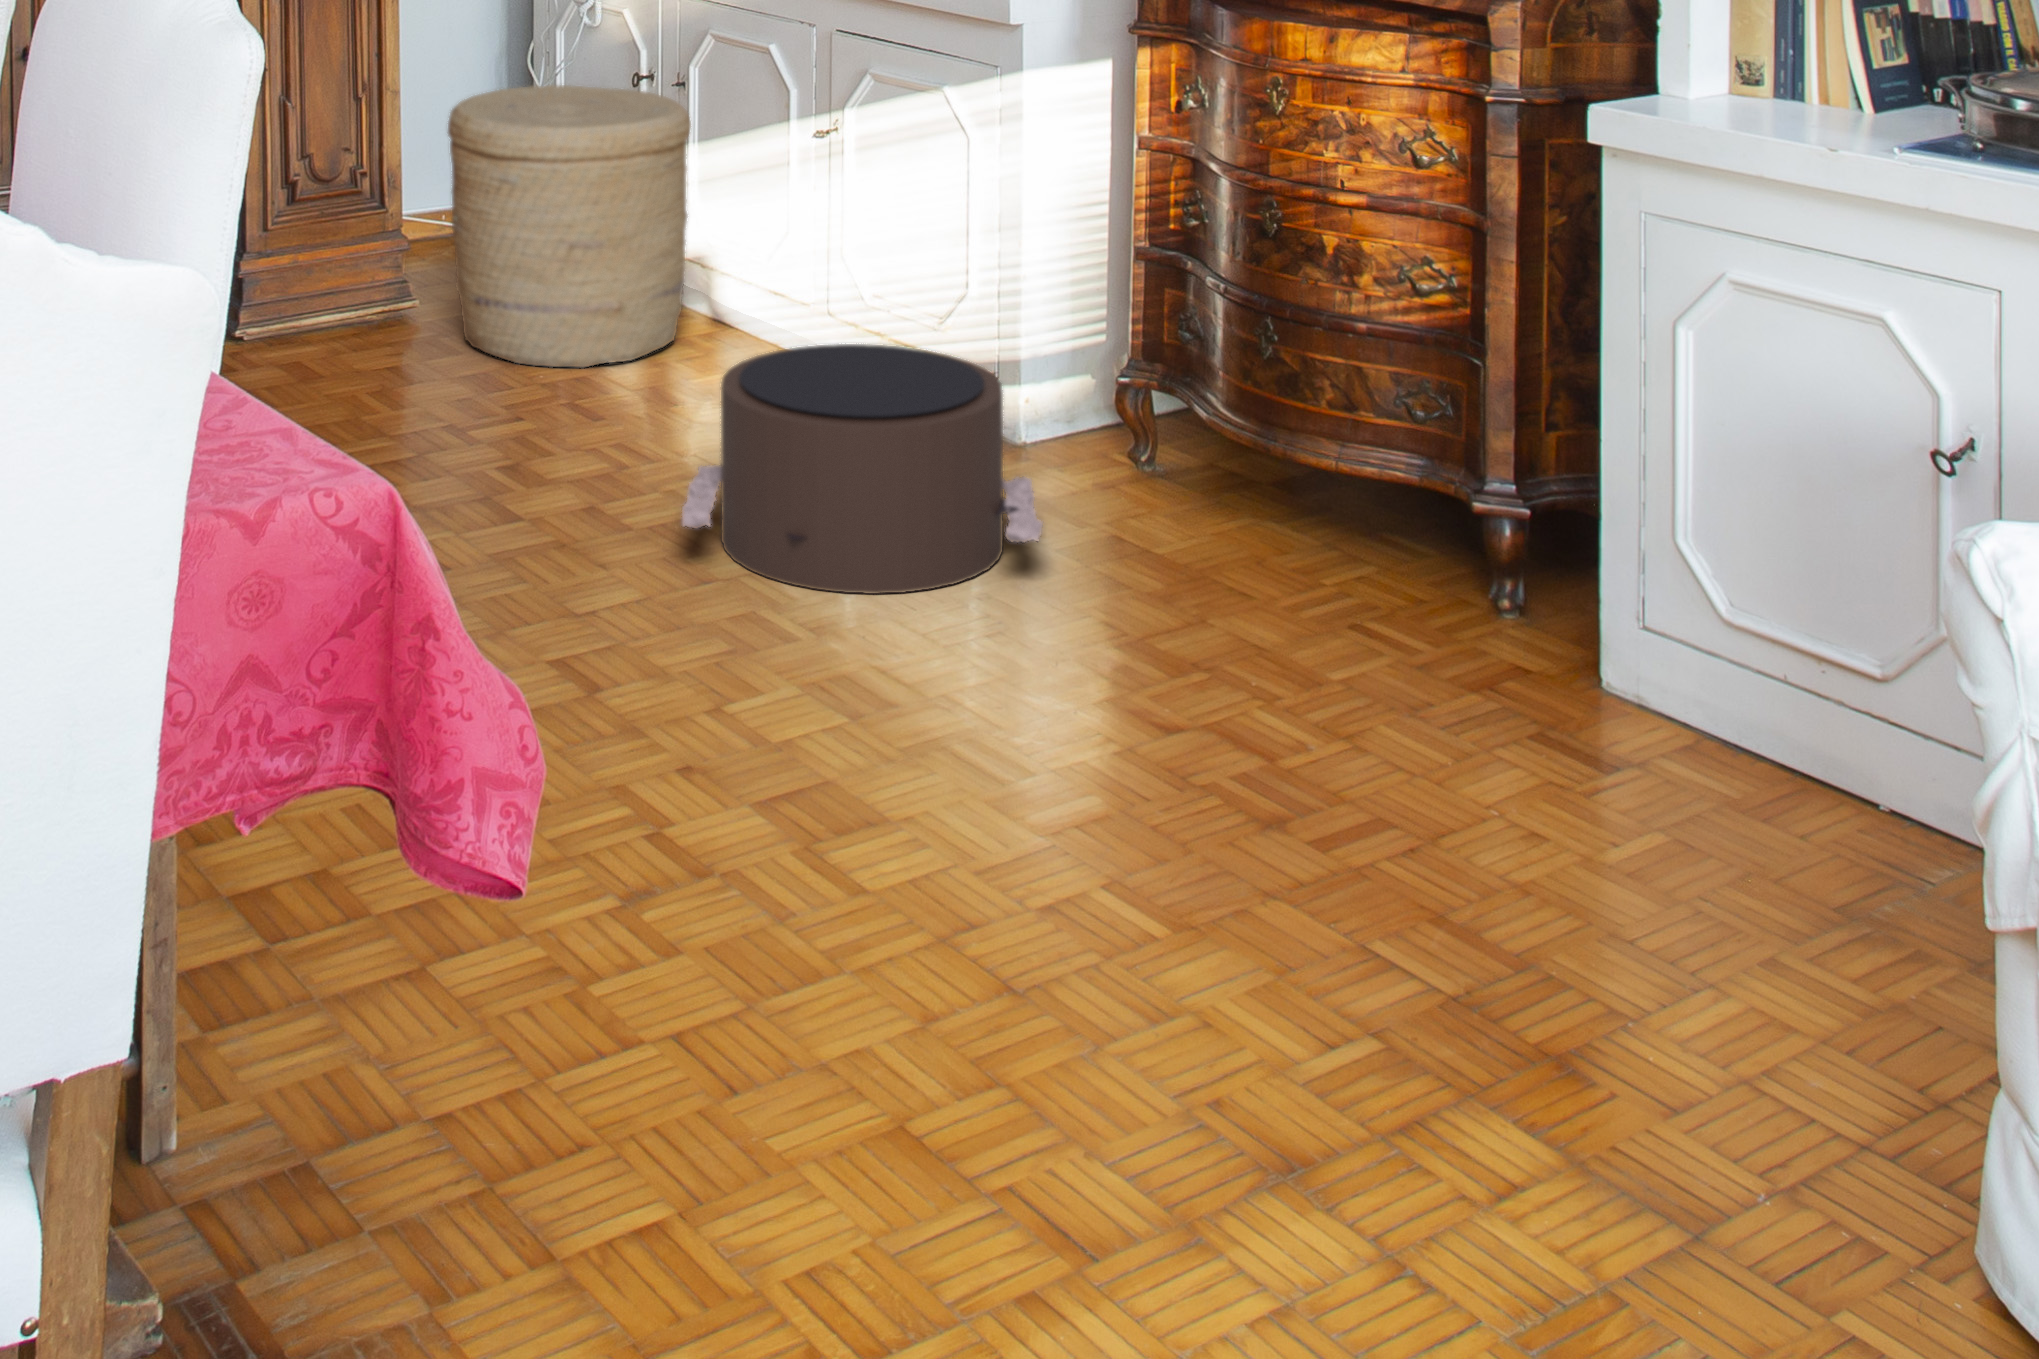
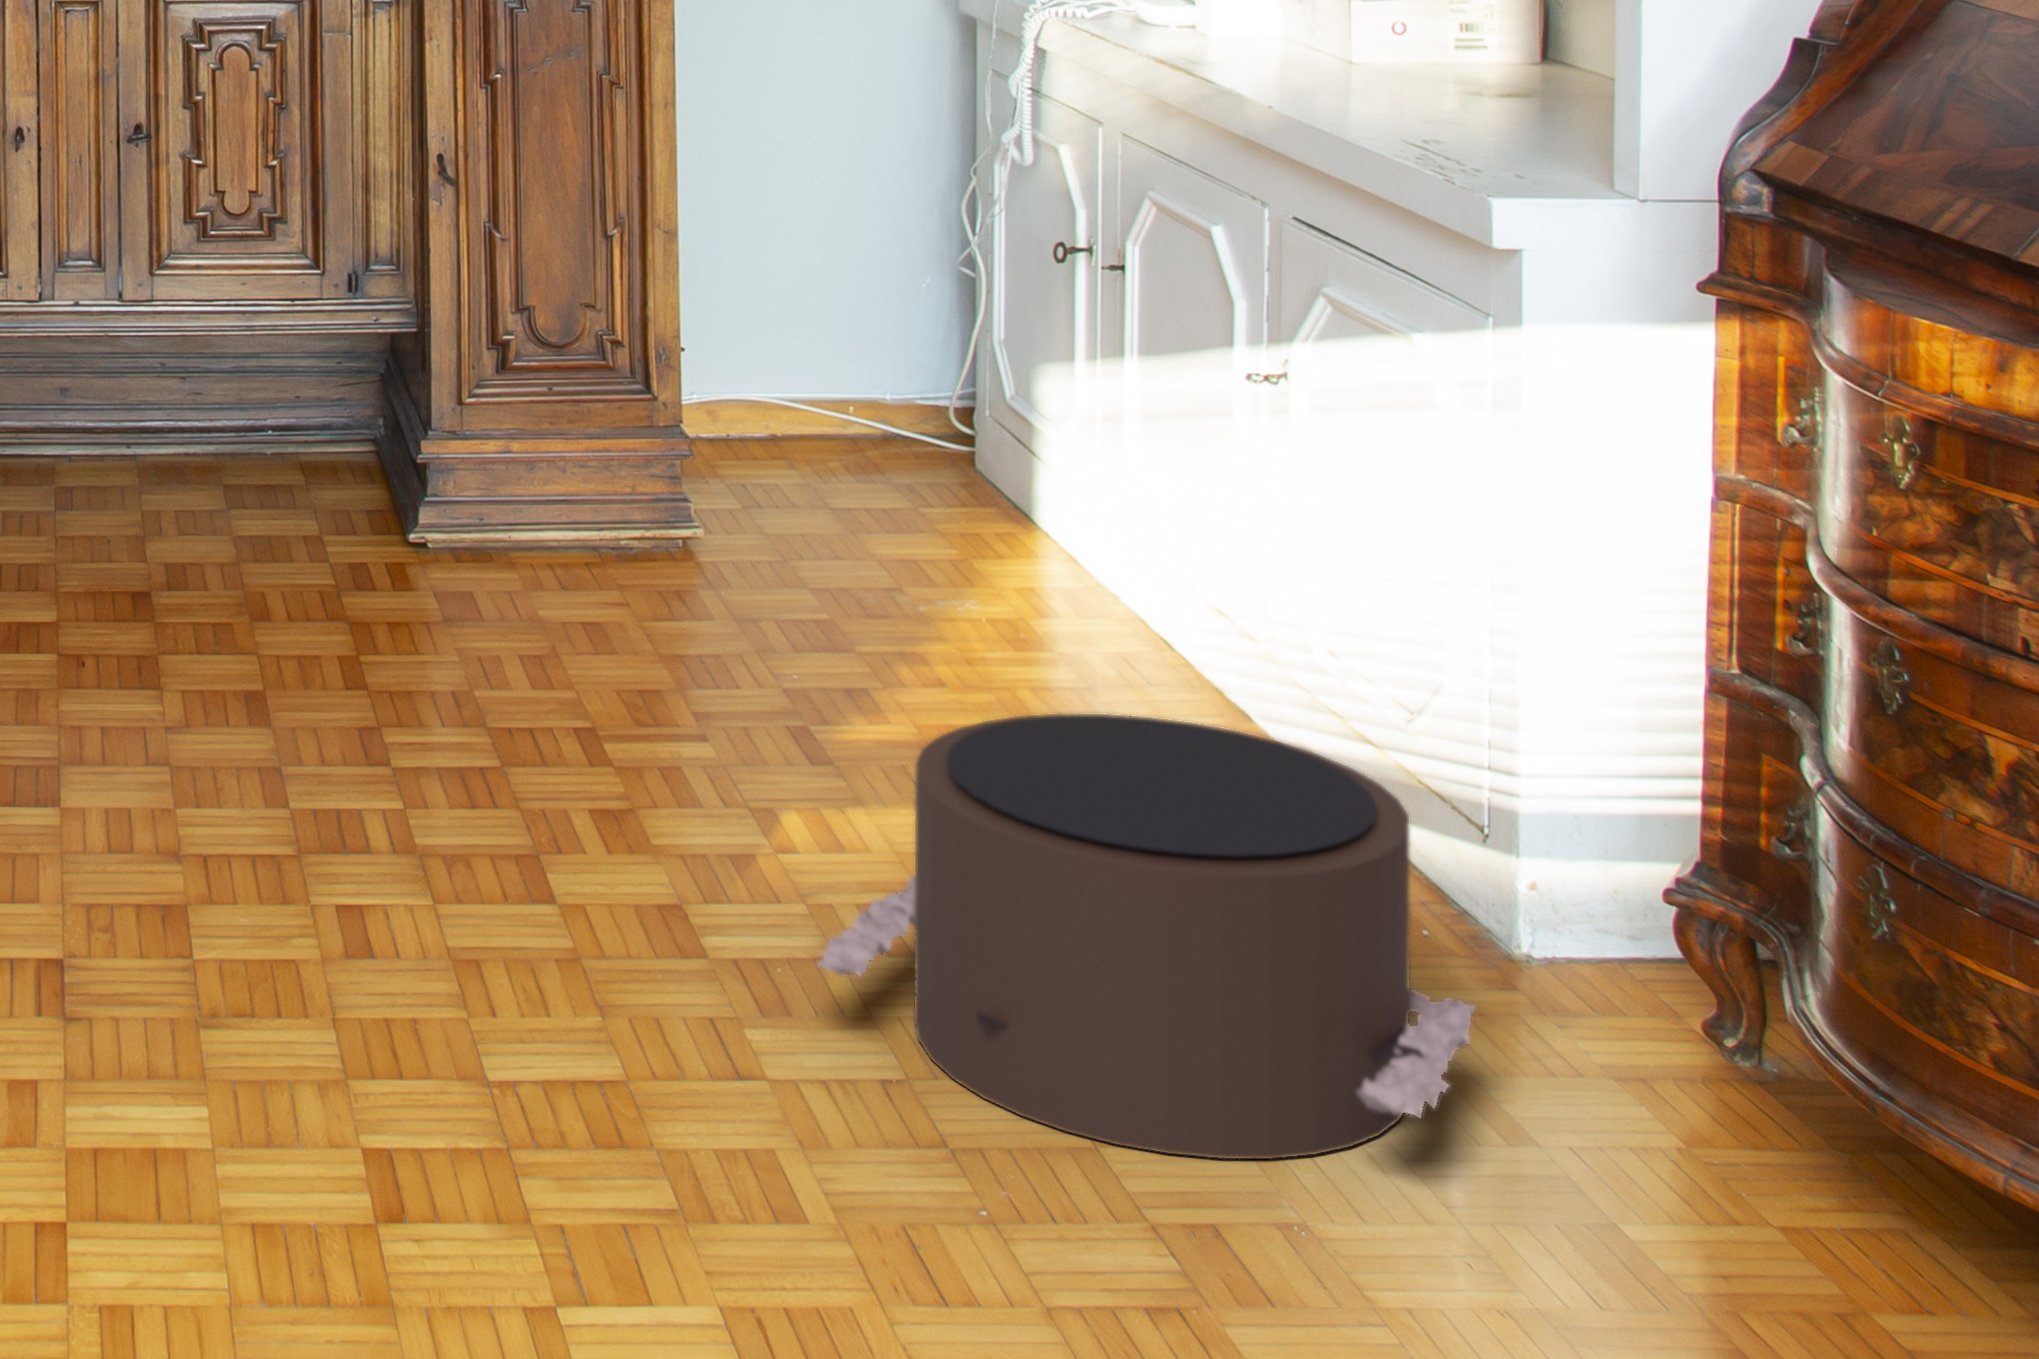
woven basket: present [448,85,691,368] -> none [726,265,1110,700]

